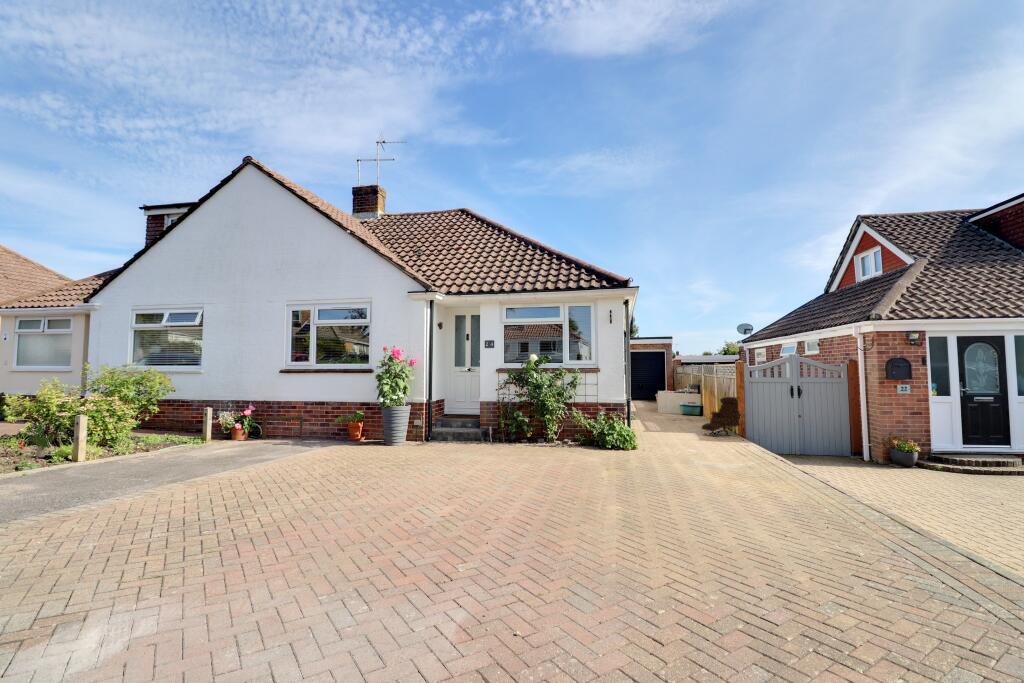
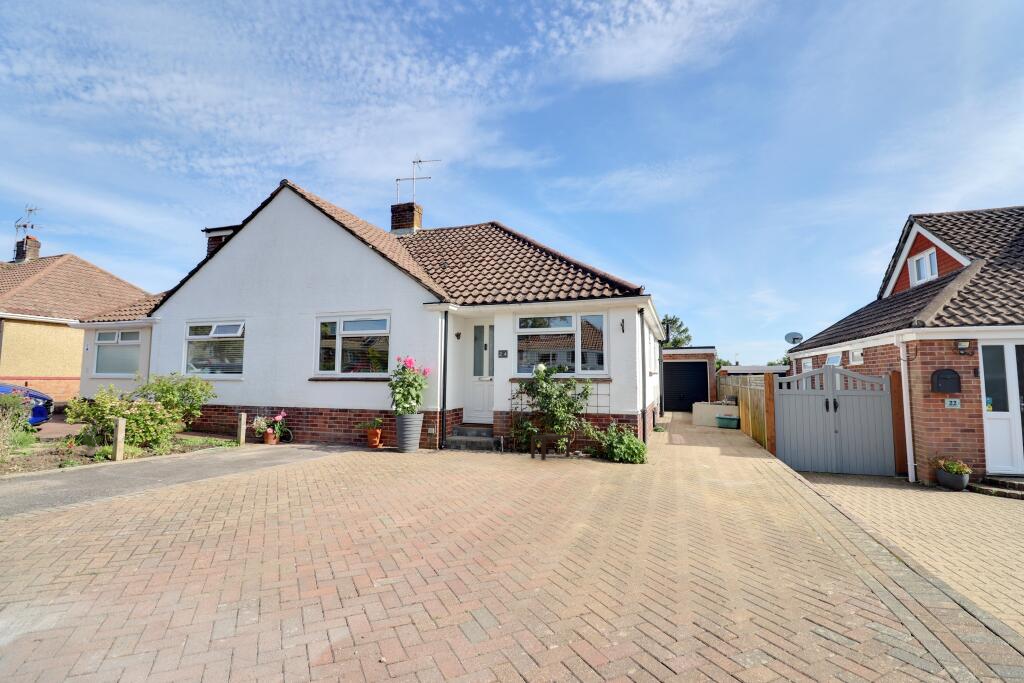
lounge chair: present [702,397,741,436] -> none [727,409,772,451]
bench: present [262,416,305,439] -> present [531,434,571,460]

